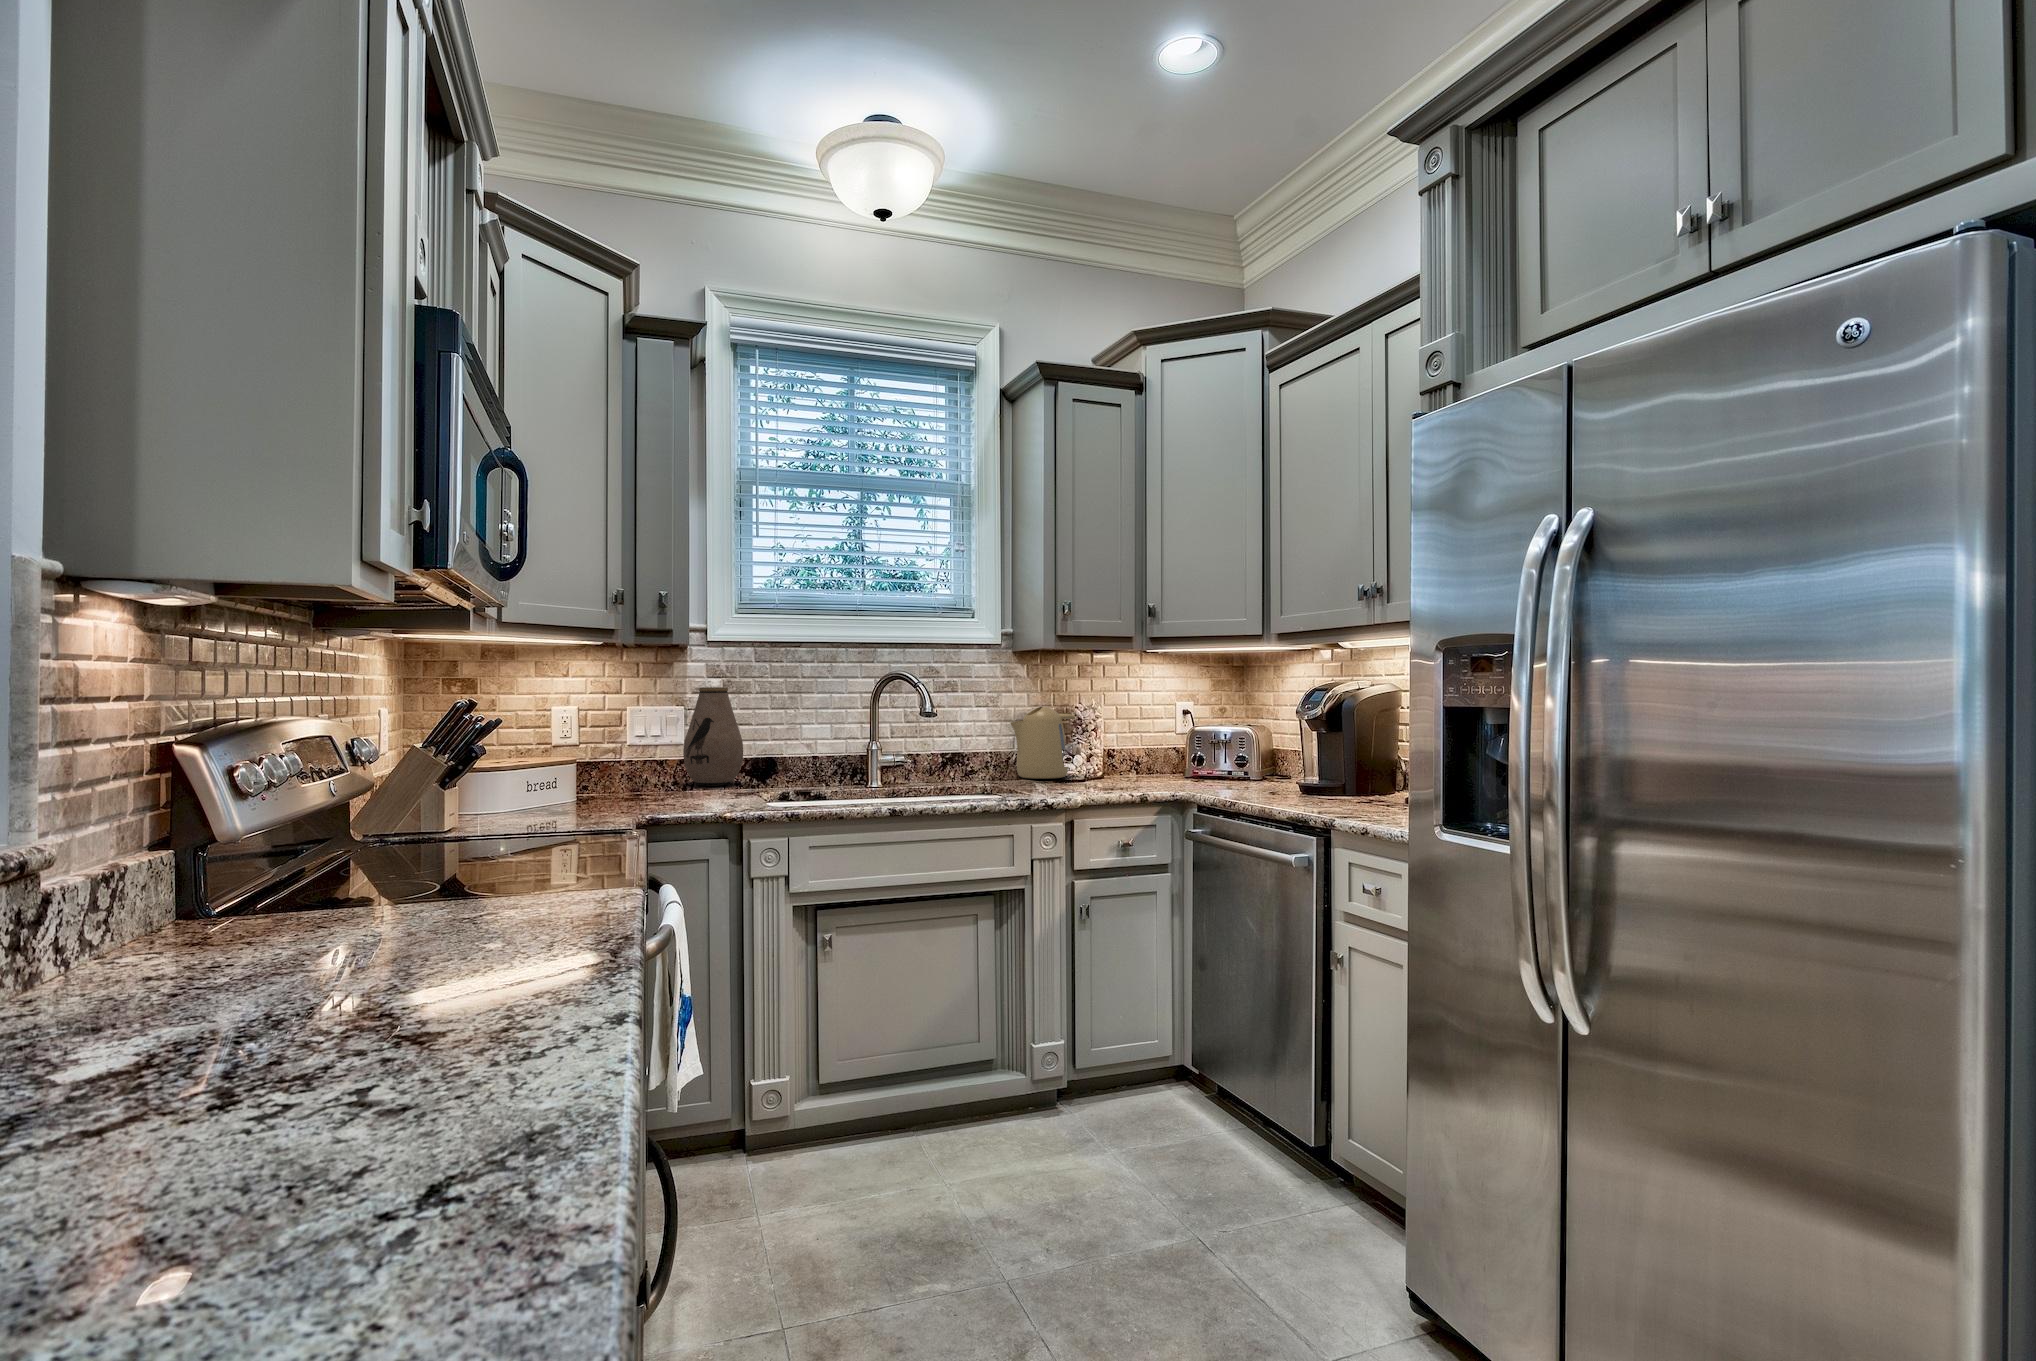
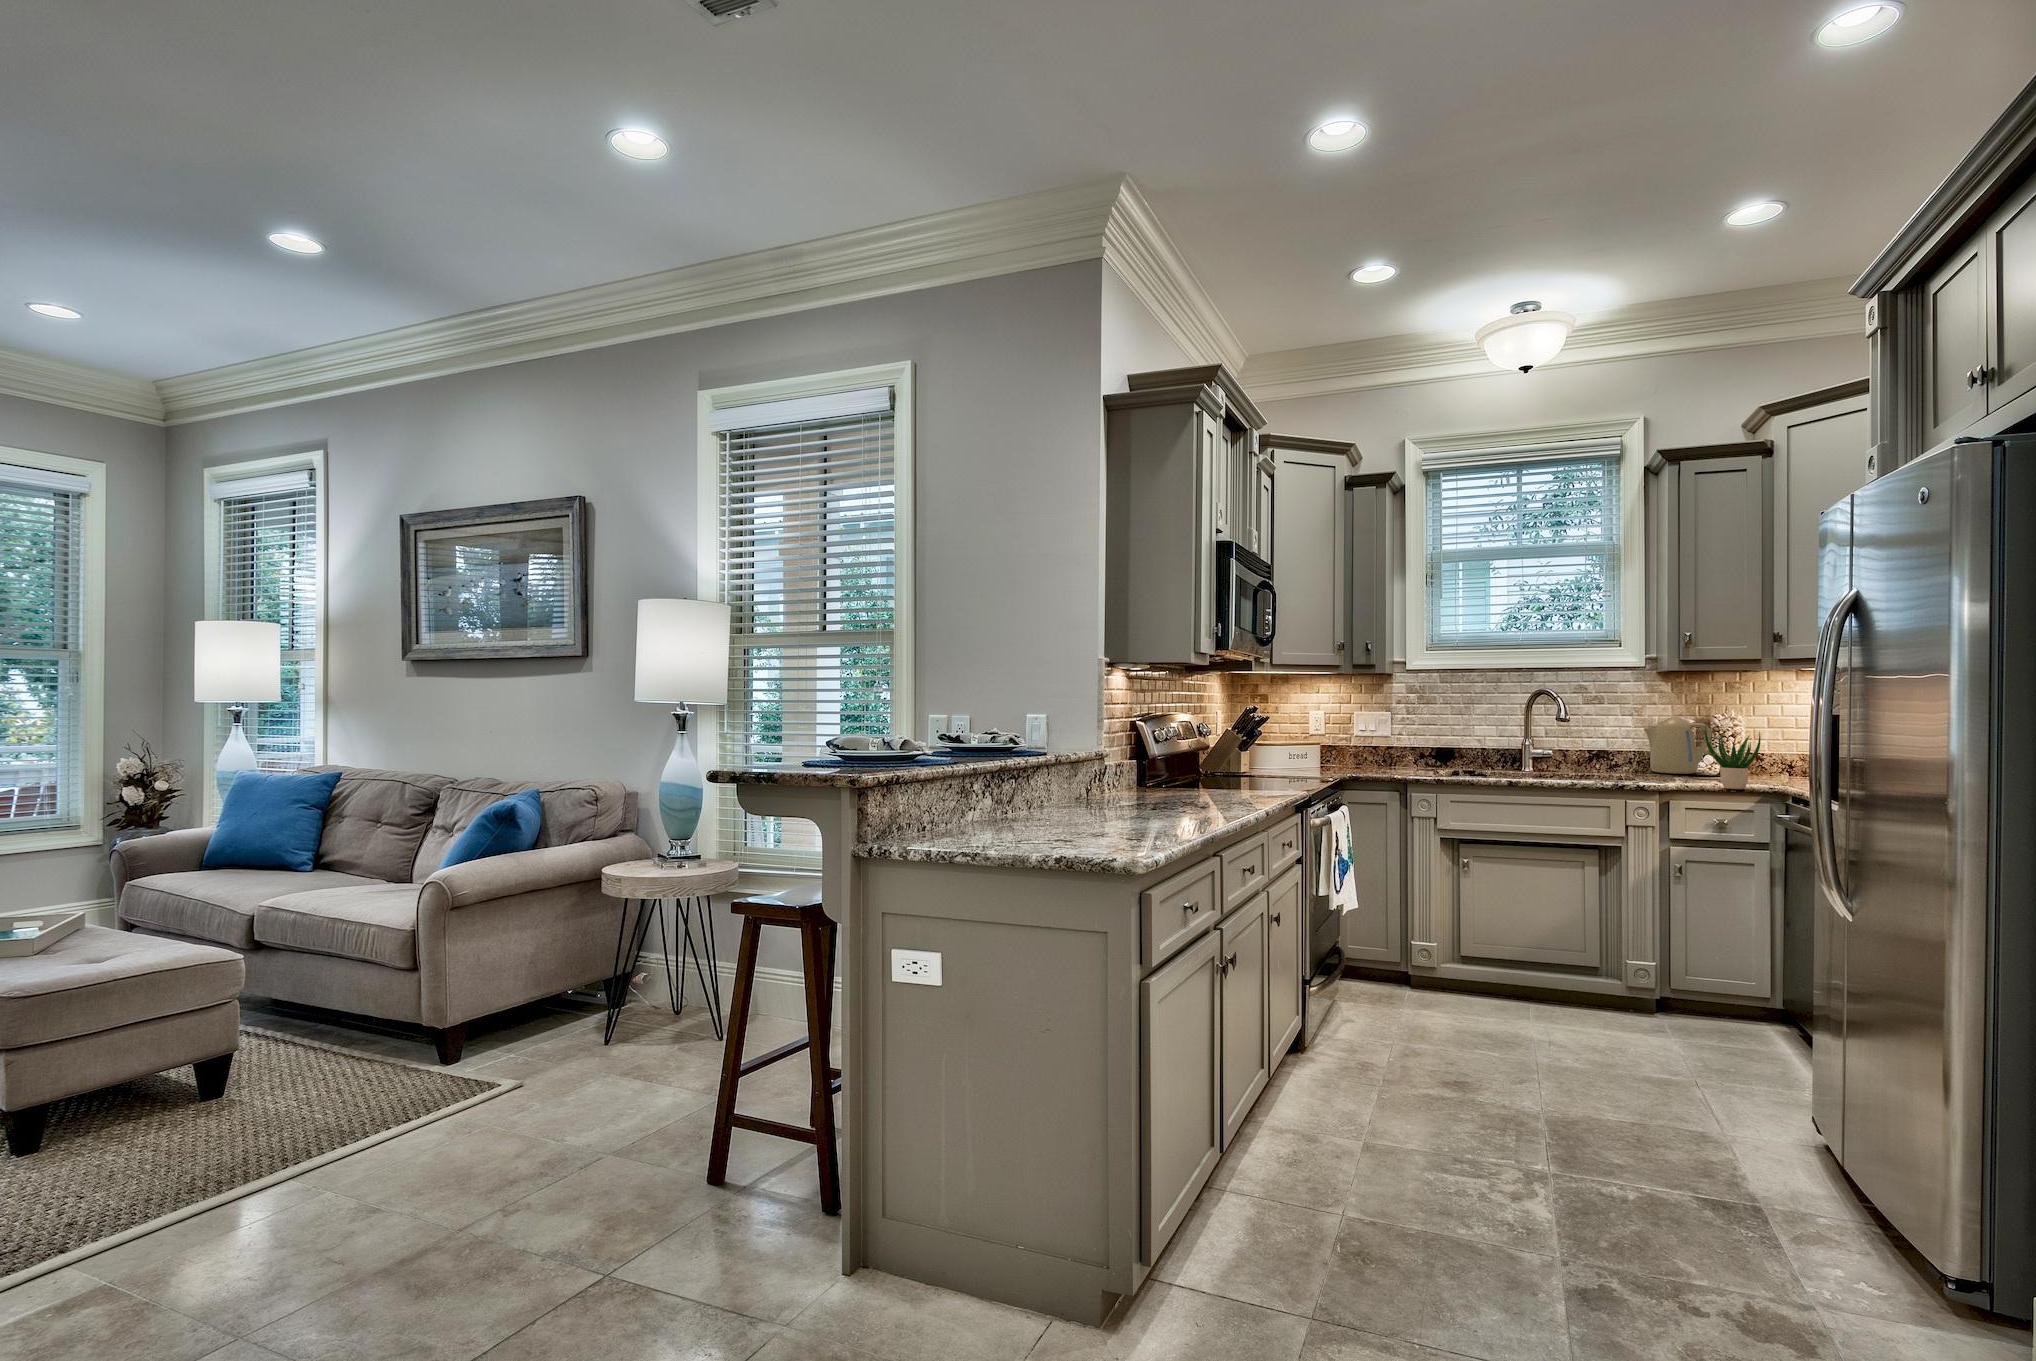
vase: present [683,687,743,786] -> none [1389,699,1429,764]
potted plant: none [1108,715,1167,797] -> present [1705,726,1760,789]

